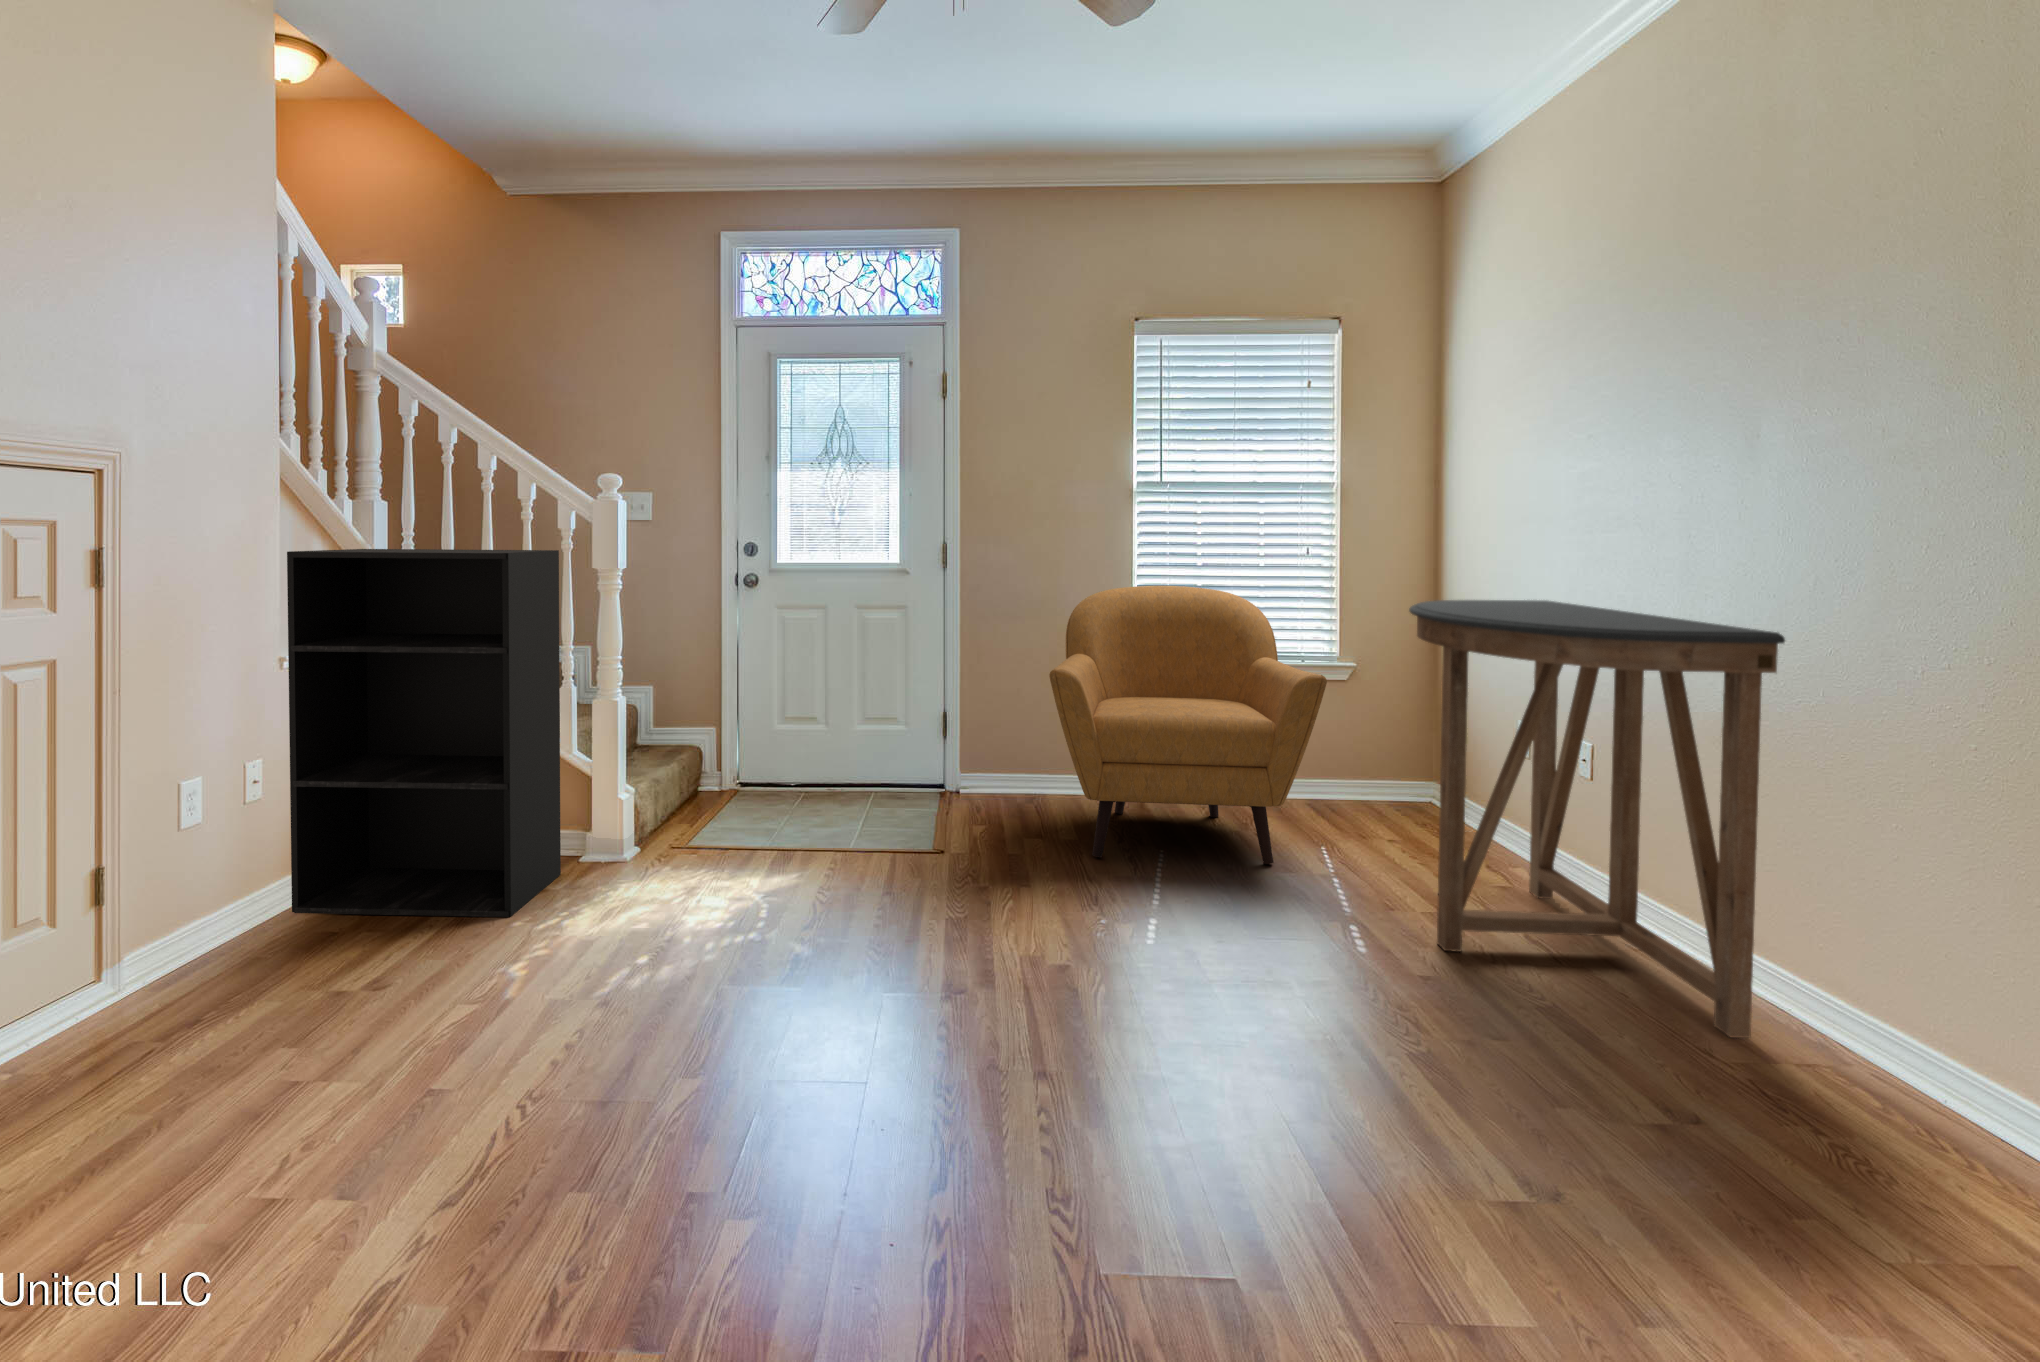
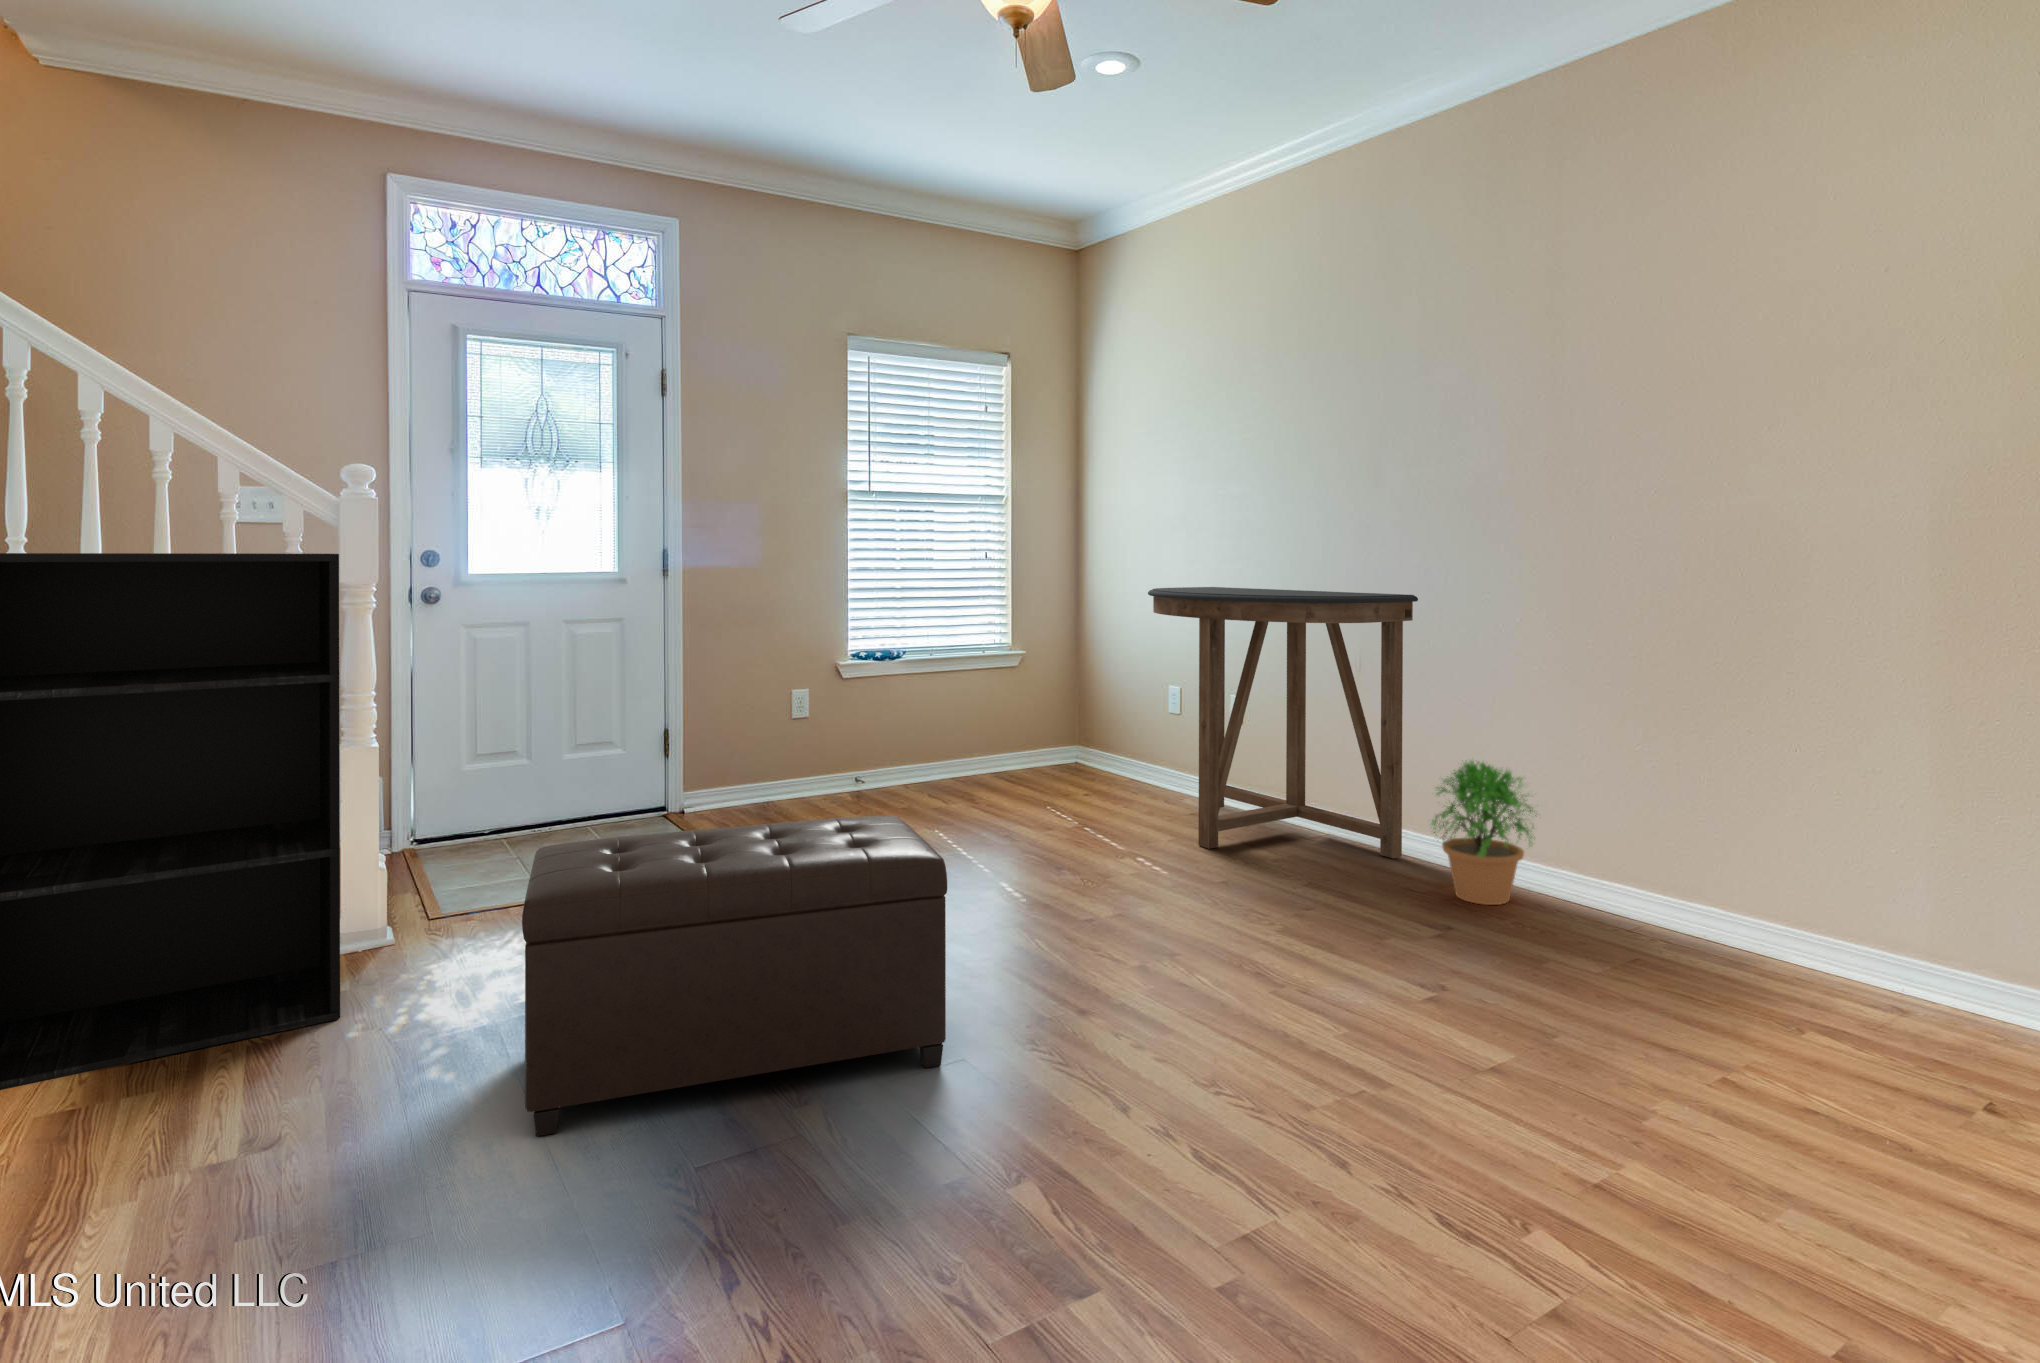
armchair: present [1049,586,1327,864] -> none [811,589,1074,838]
ottoman: none [449,810,866,1115] -> present [522,816,947,1136]
potted plant: none [1709,912,1962,1172] -> present [1432,761,1536,905]

